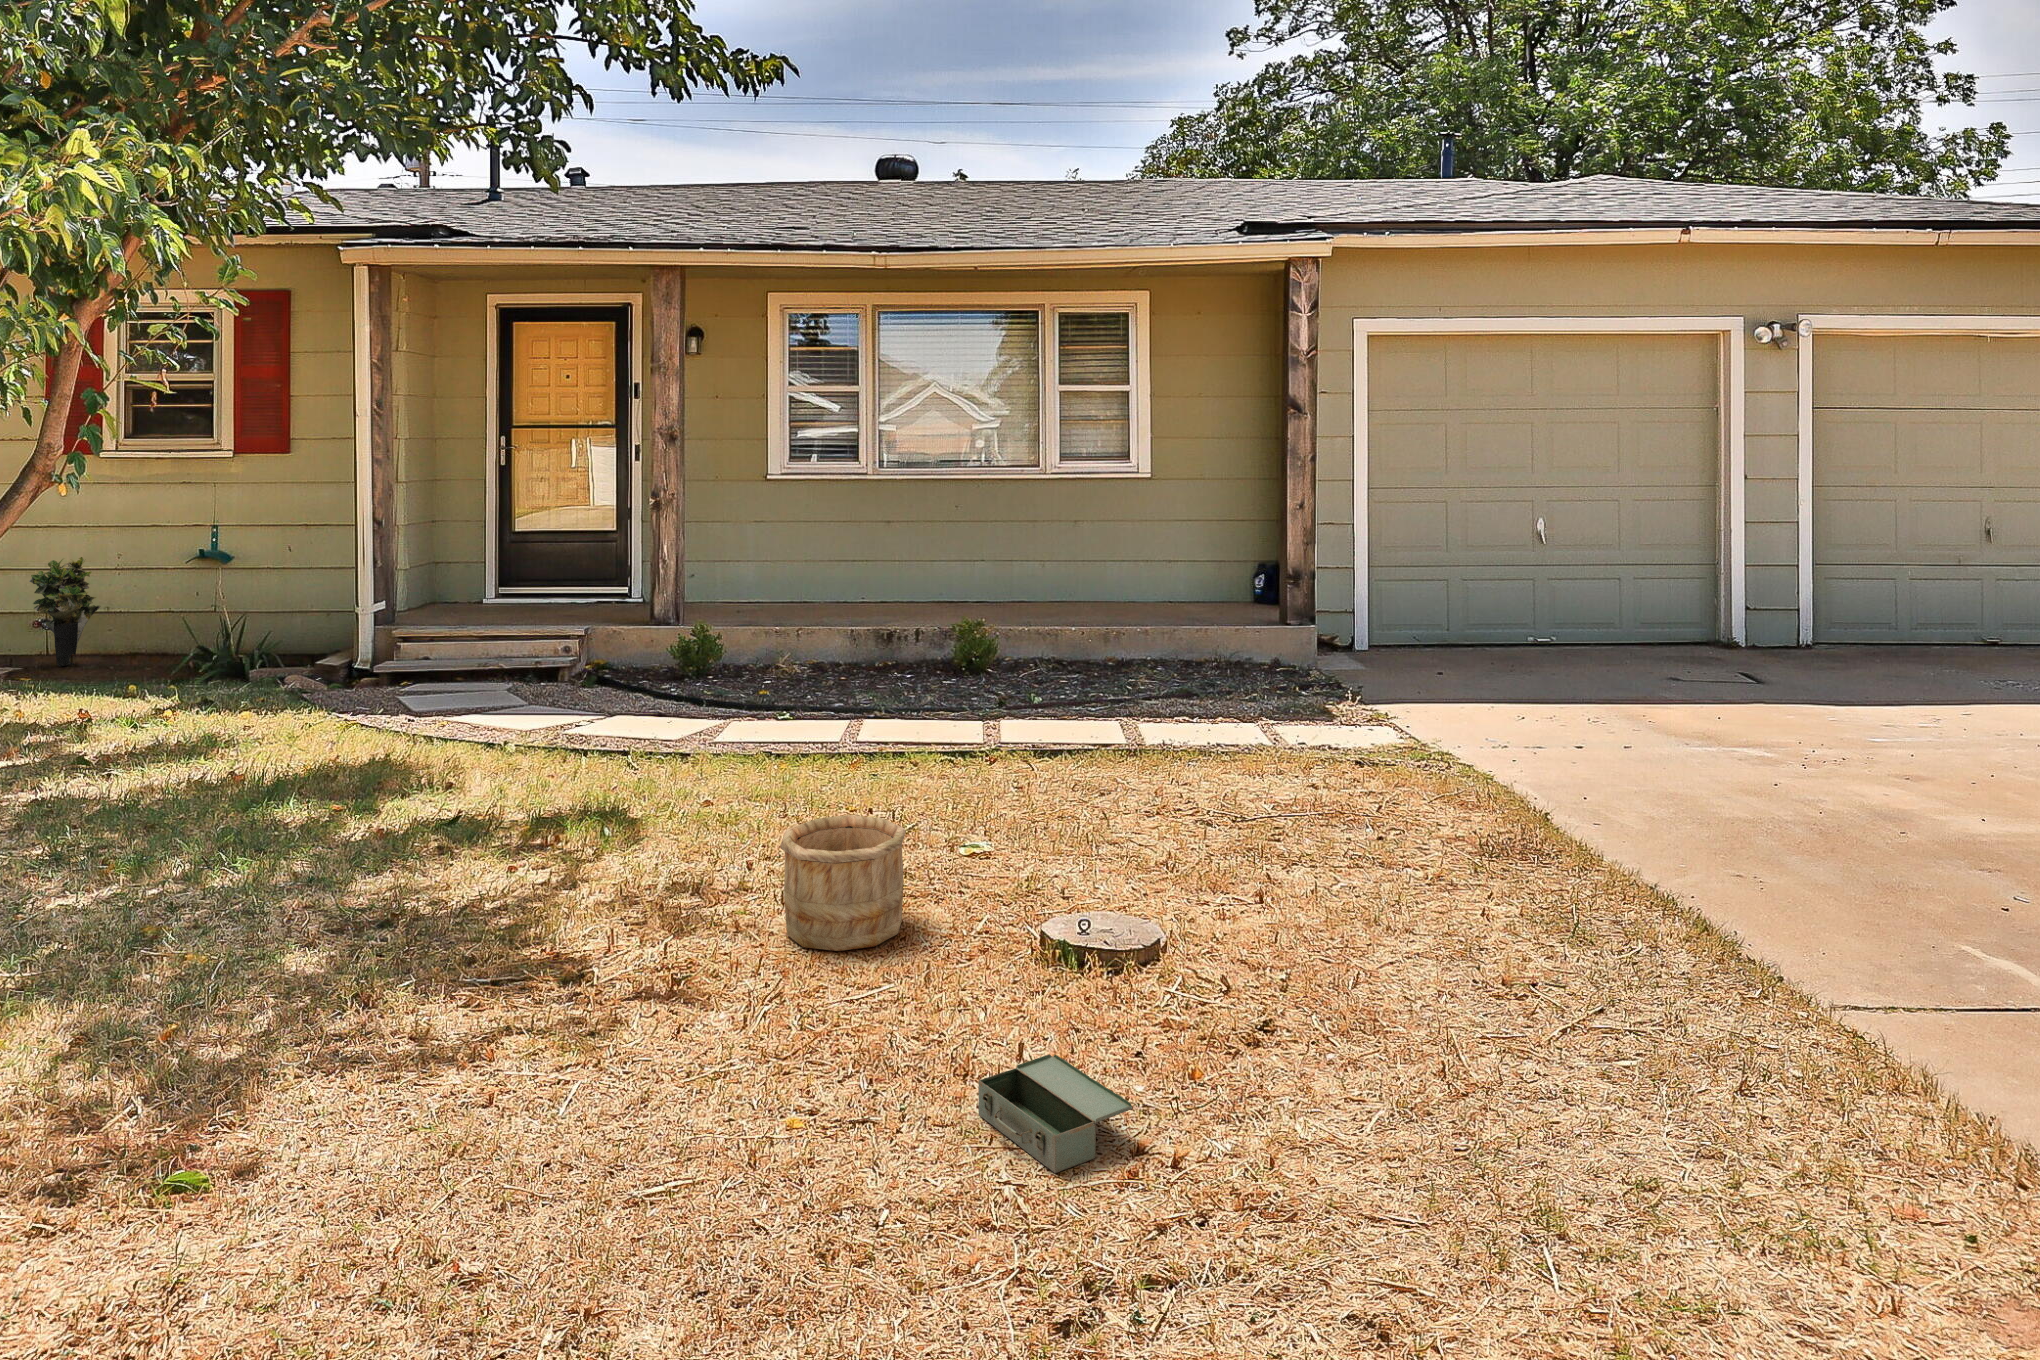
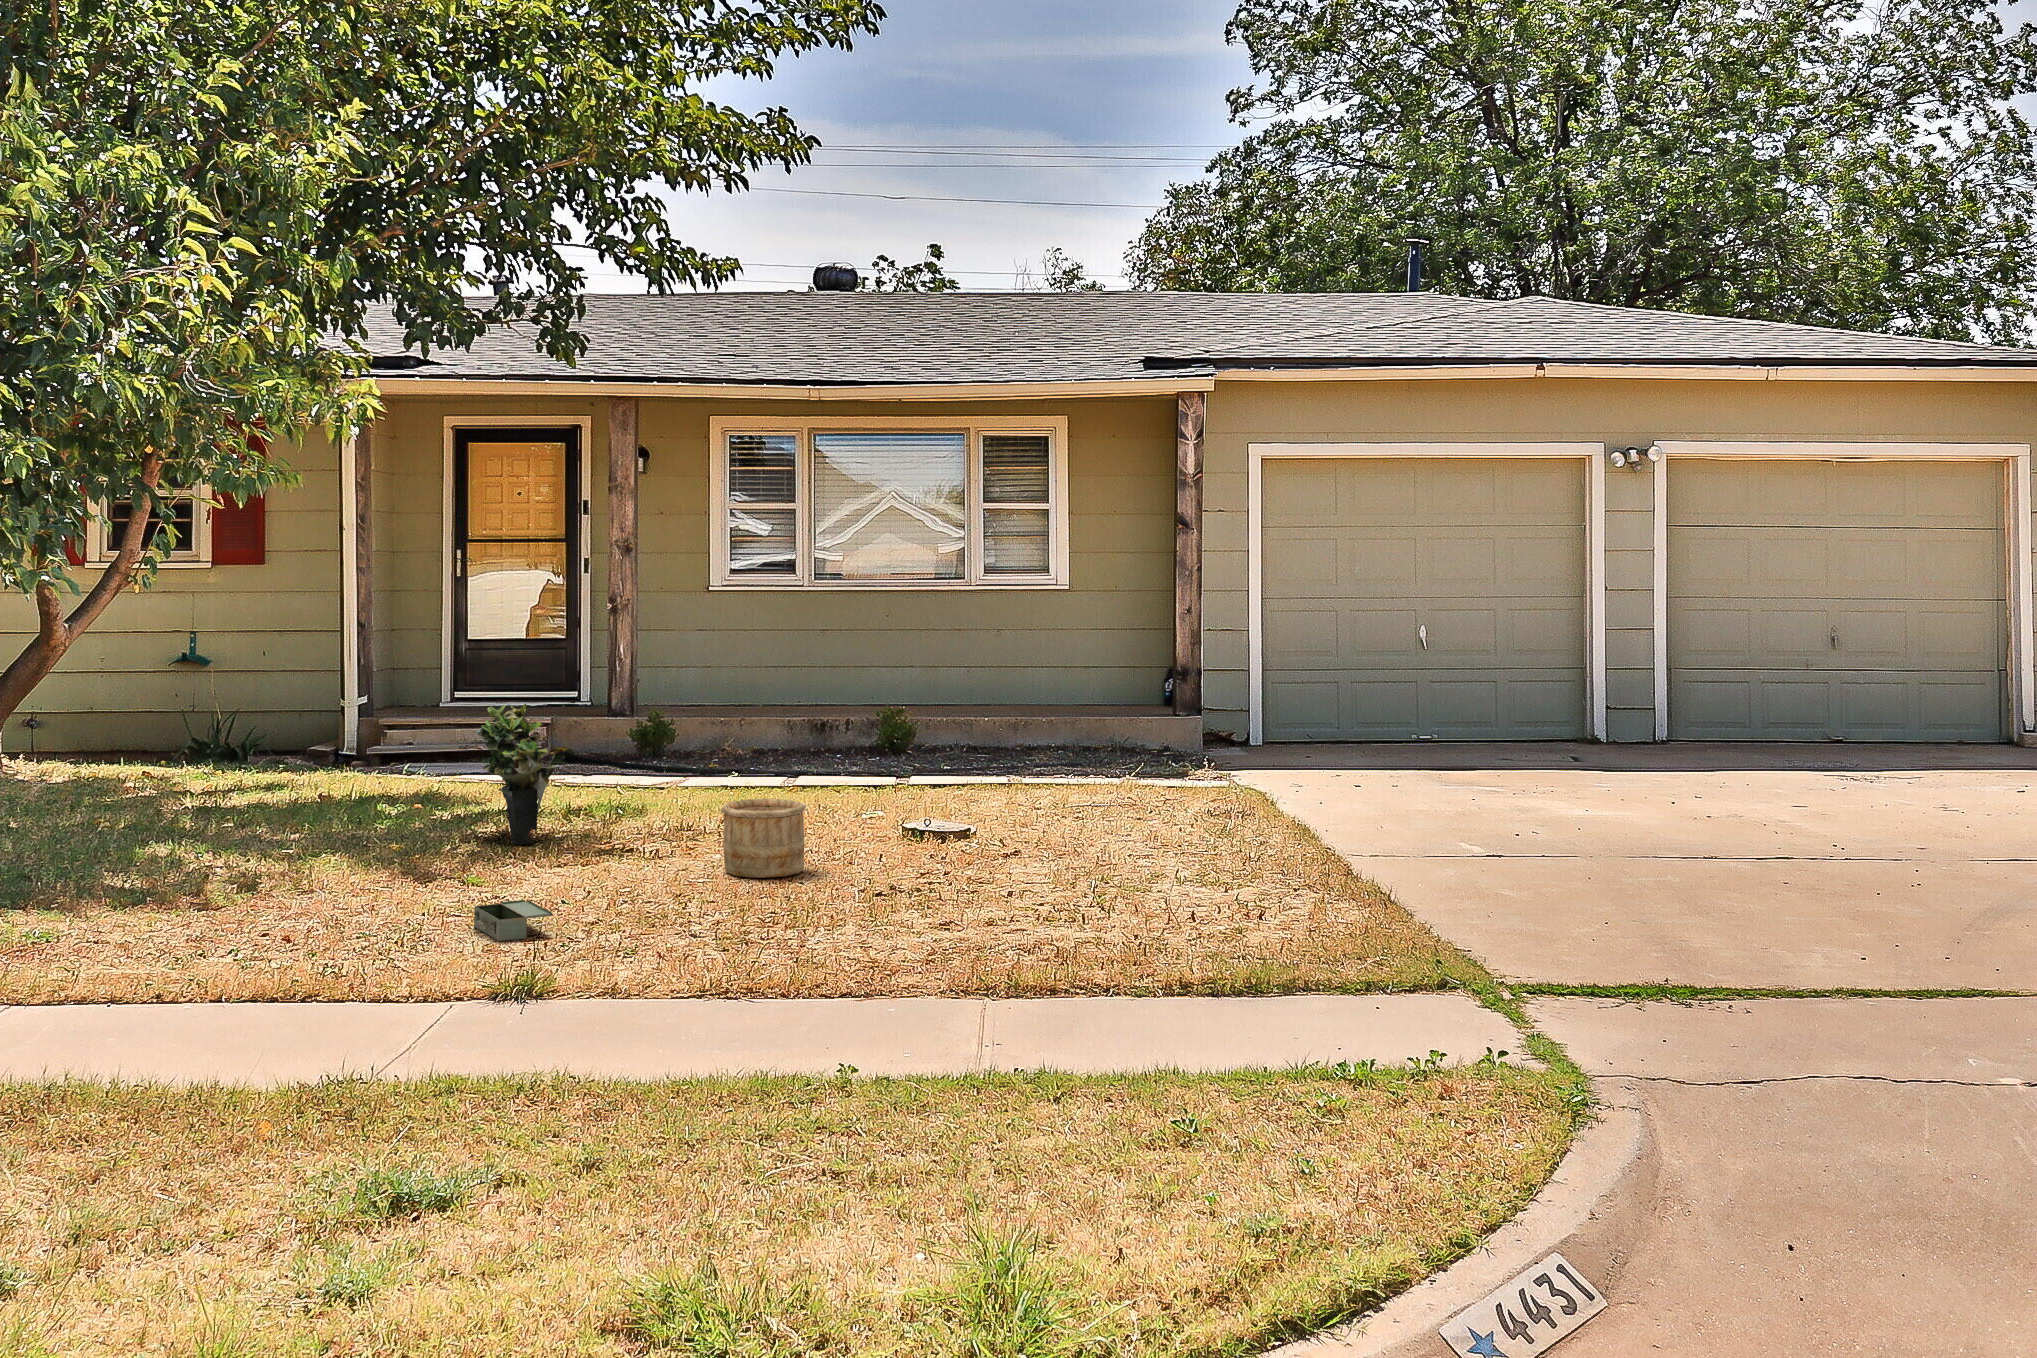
potted plant: present [29,557,101,667] -> present [476,704,556,845]
toolbox: present [978,1054,1132,1173] -> present [474,900,553,941]

